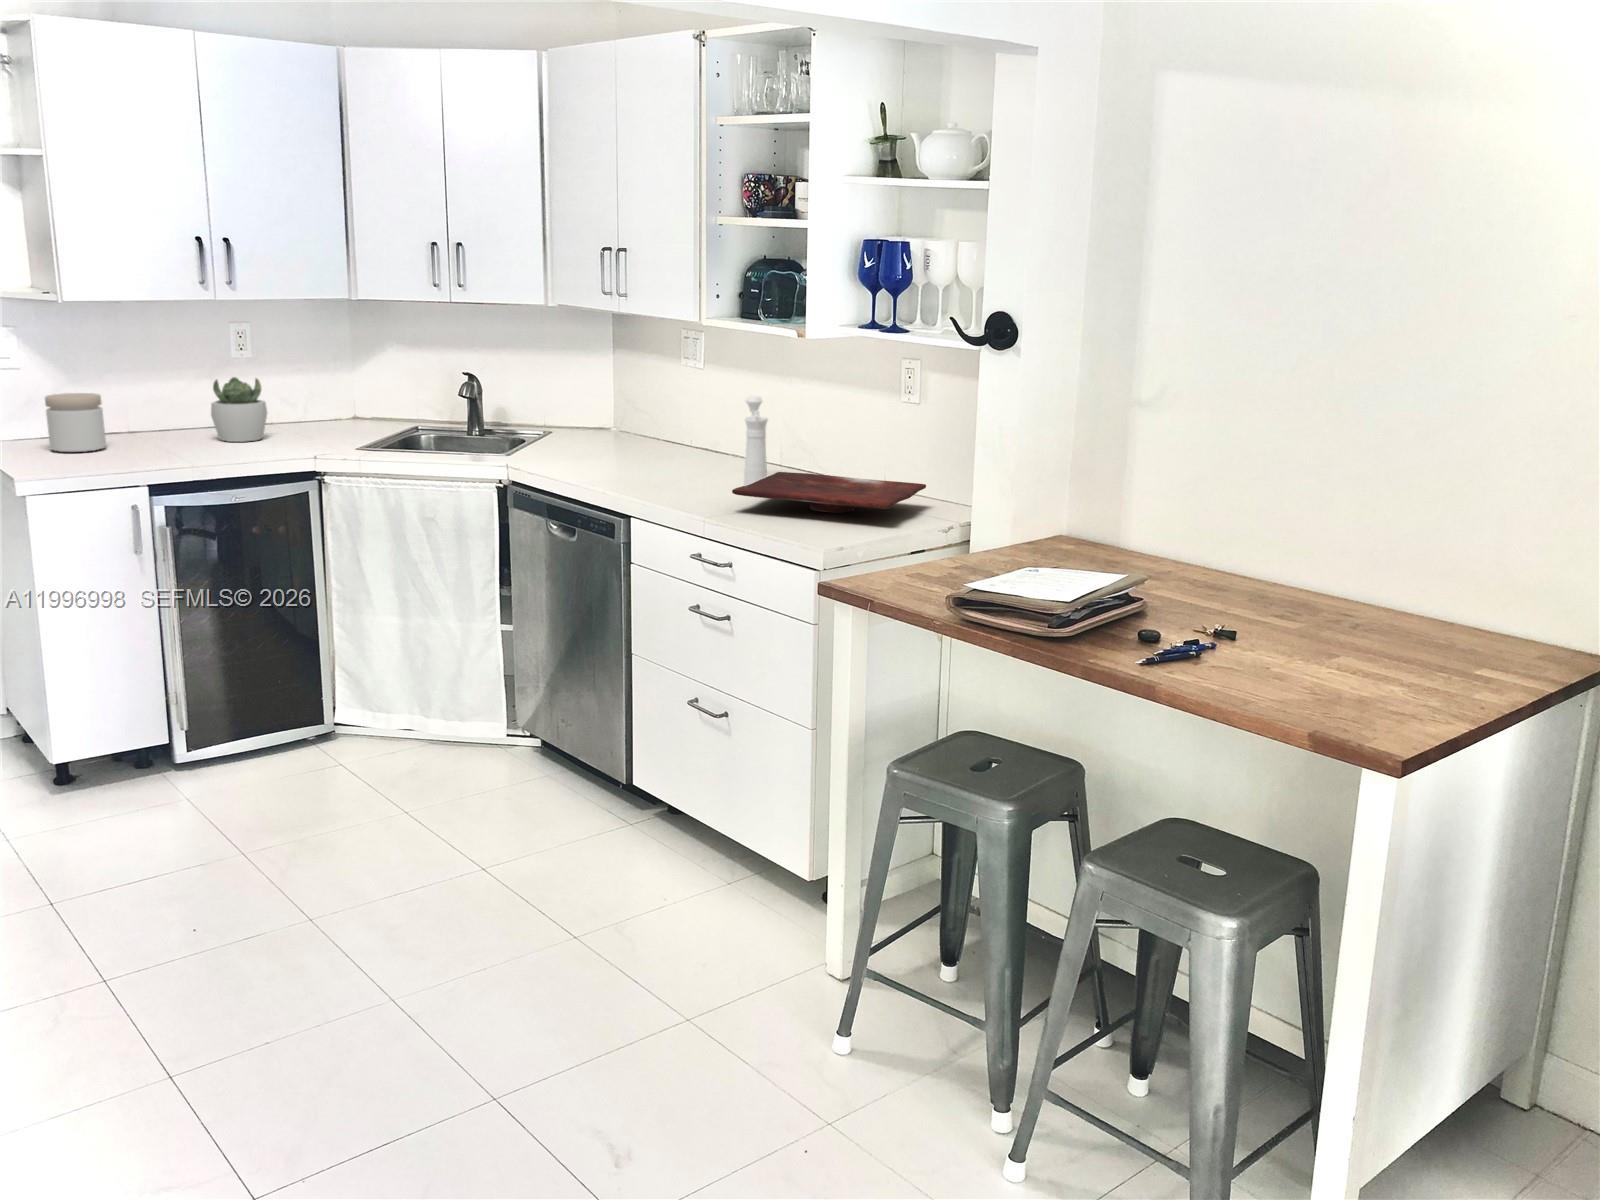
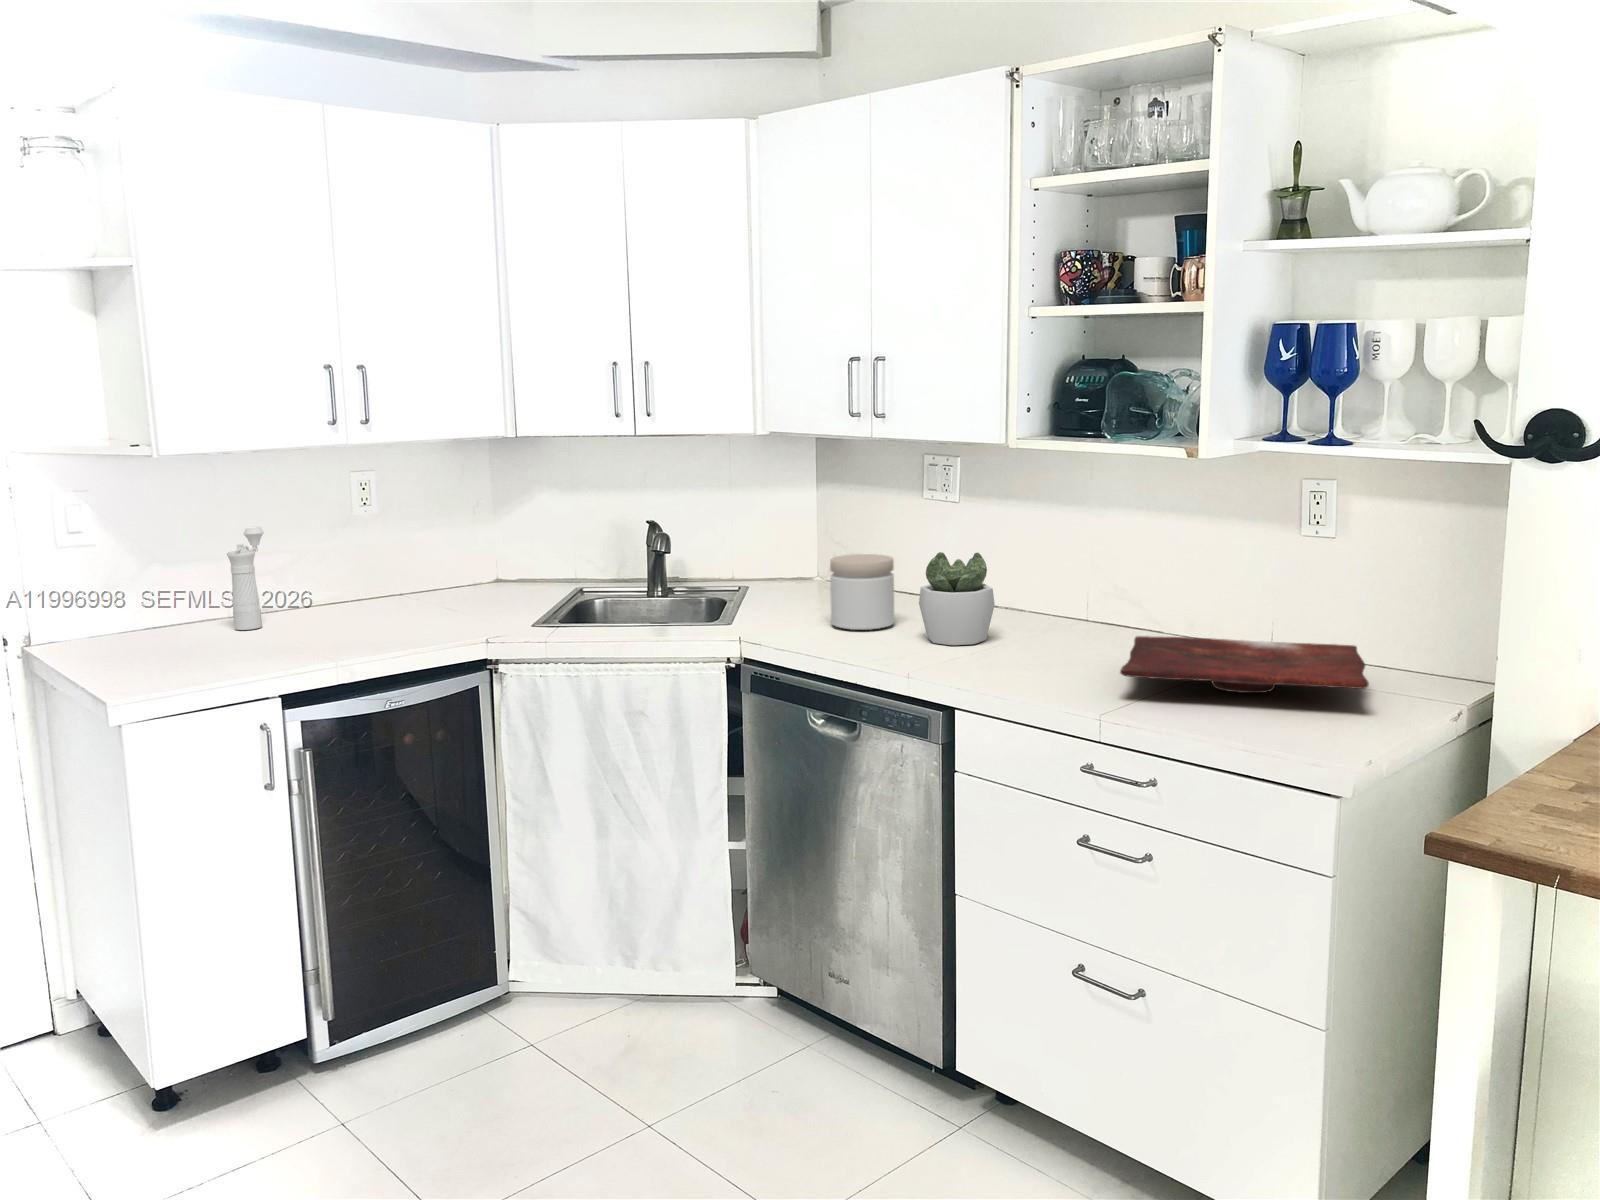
succulent plant: present [211,377,267,442] -> present [919,552,995,645]
jar: present [45,393,106,452] -> present [830,554,895,630]
pepper mill: present [744,396,768,485] -> present [227,527,264,630]

